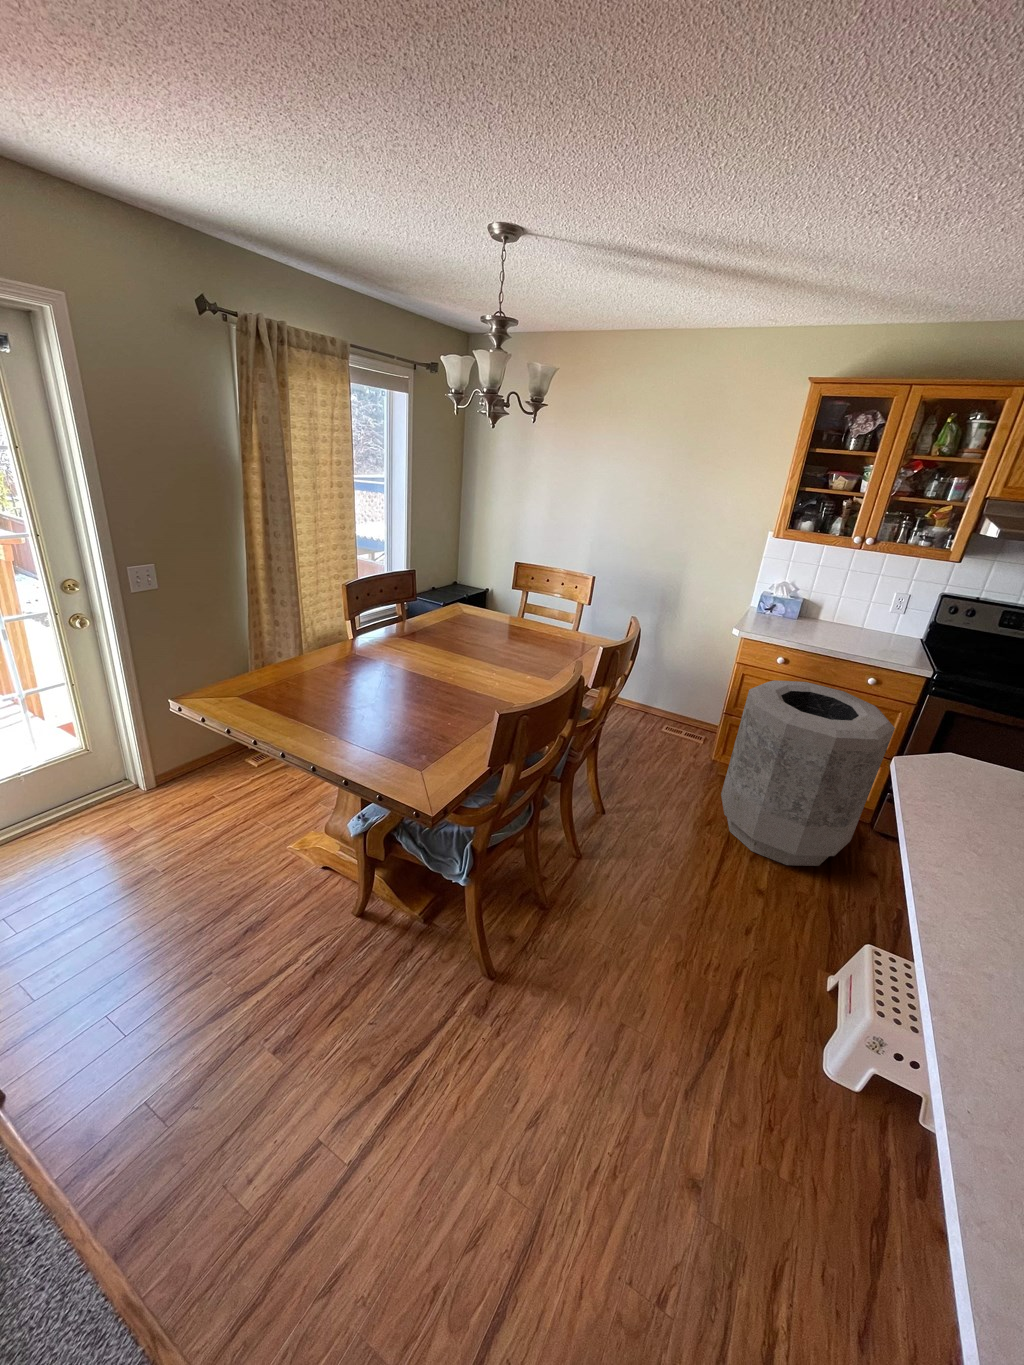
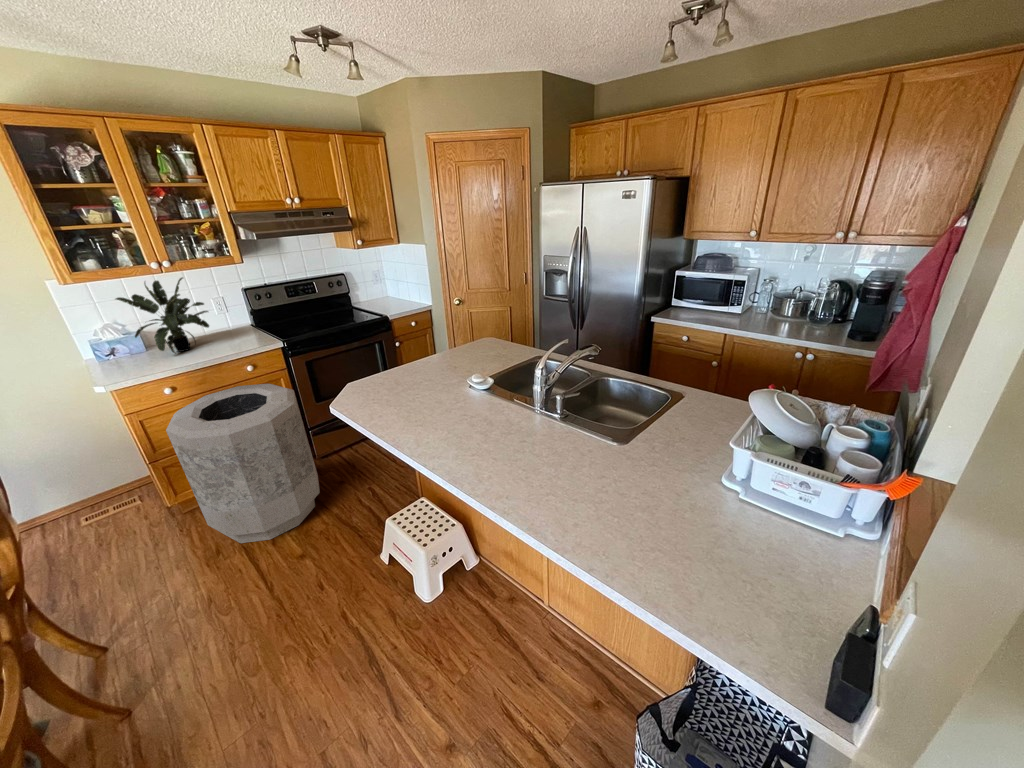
potted plant: none [795,552,878,634] -> present [116,277,209,353]

